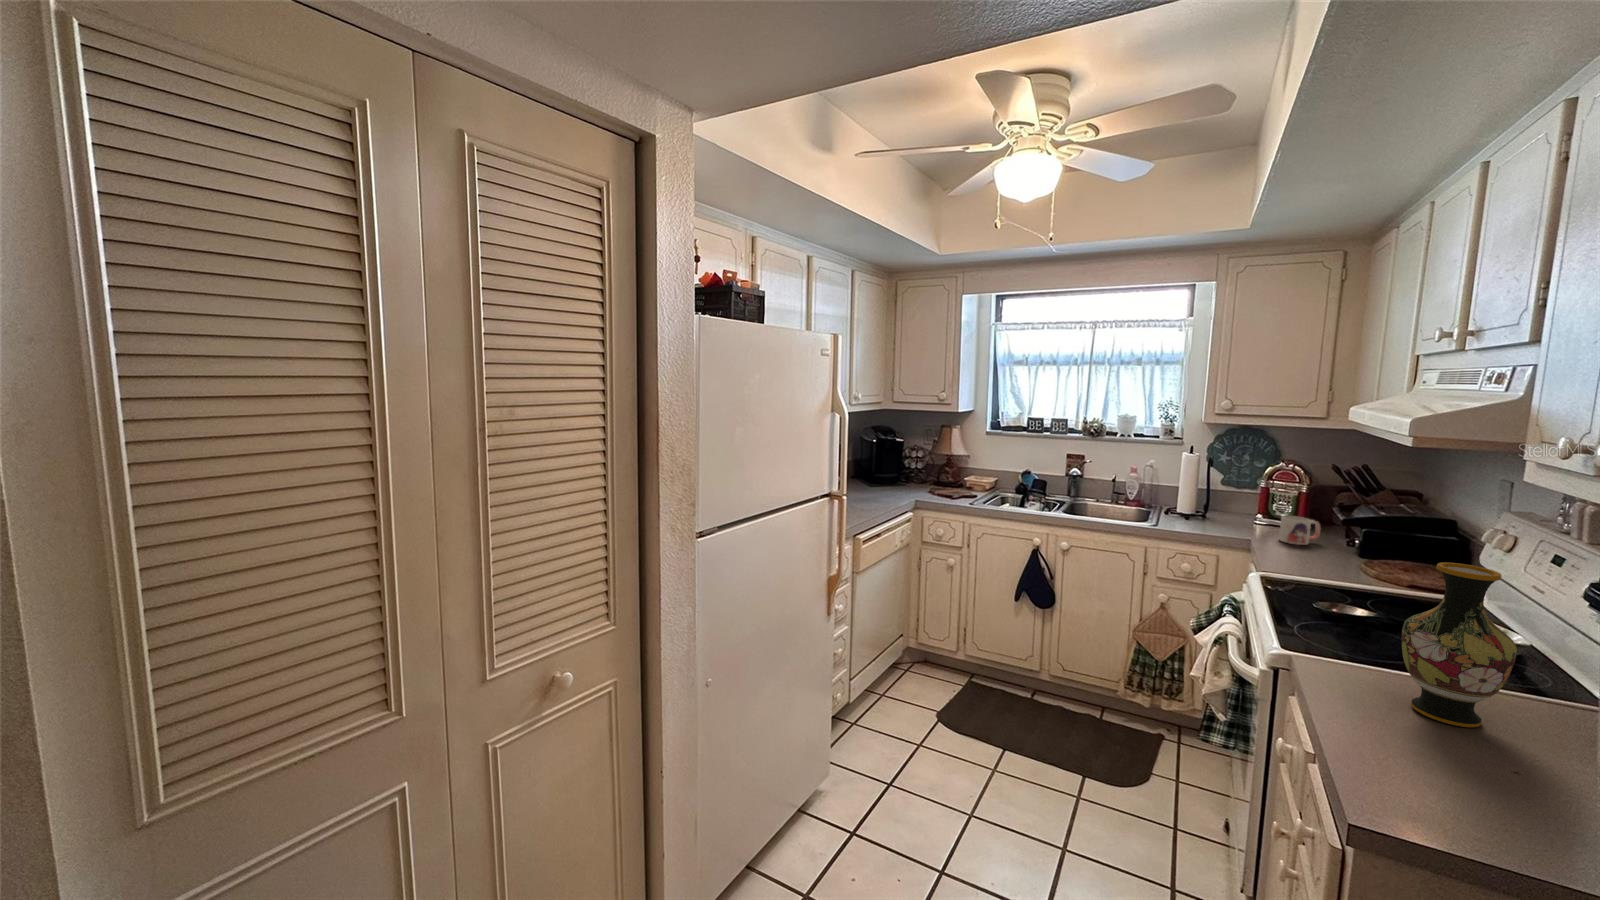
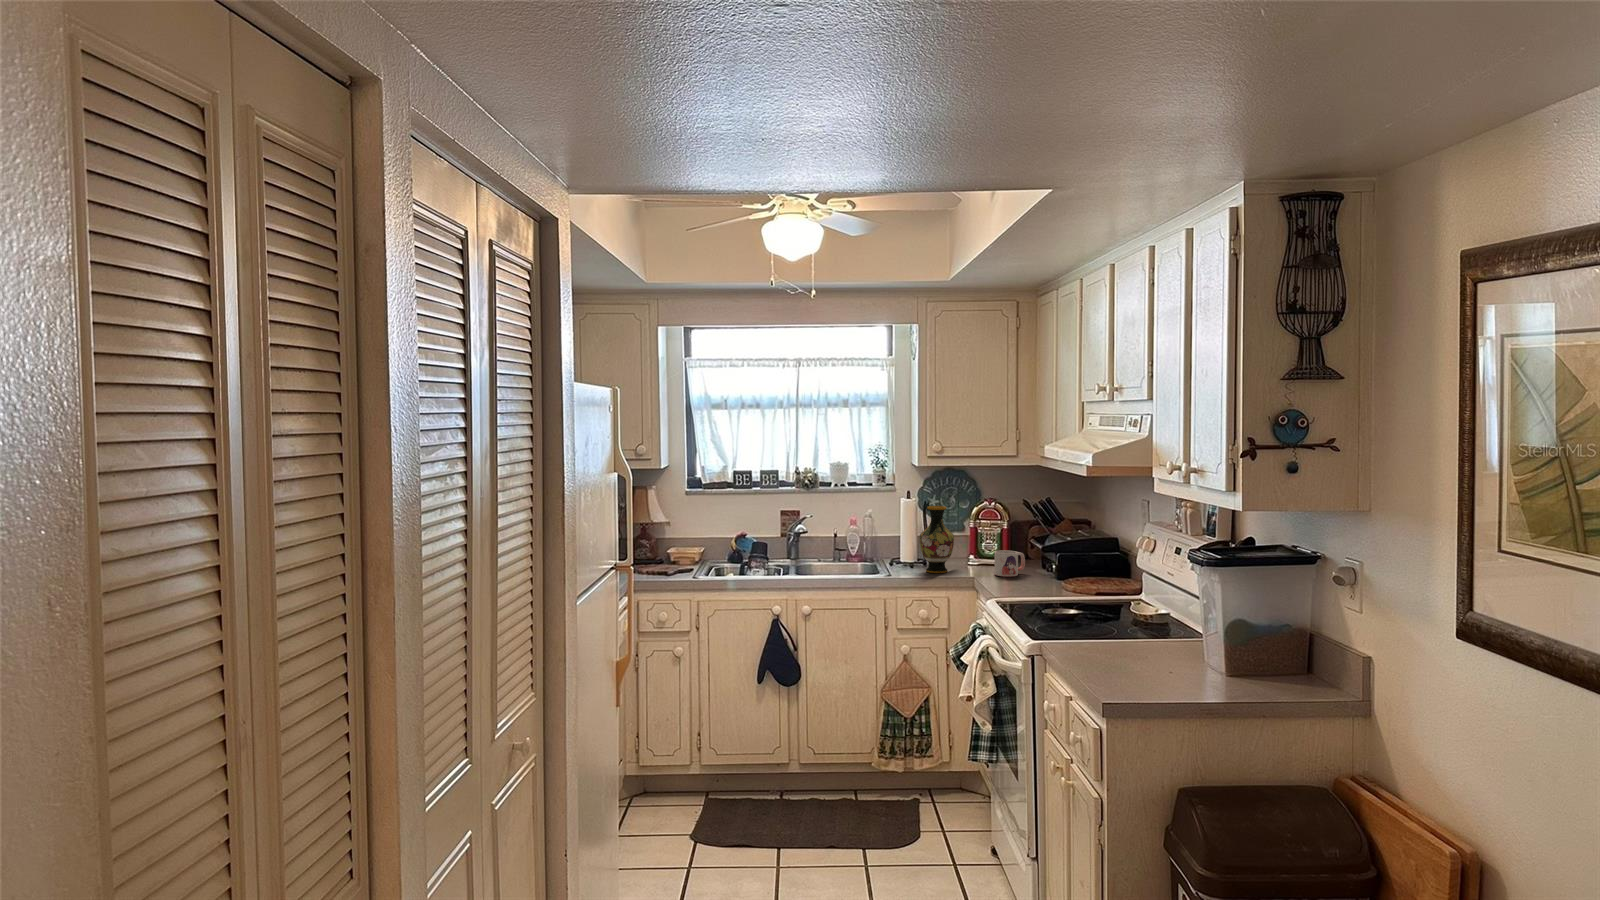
vase: present [1402,562,1517,727] -> present [920,506,954,573]

